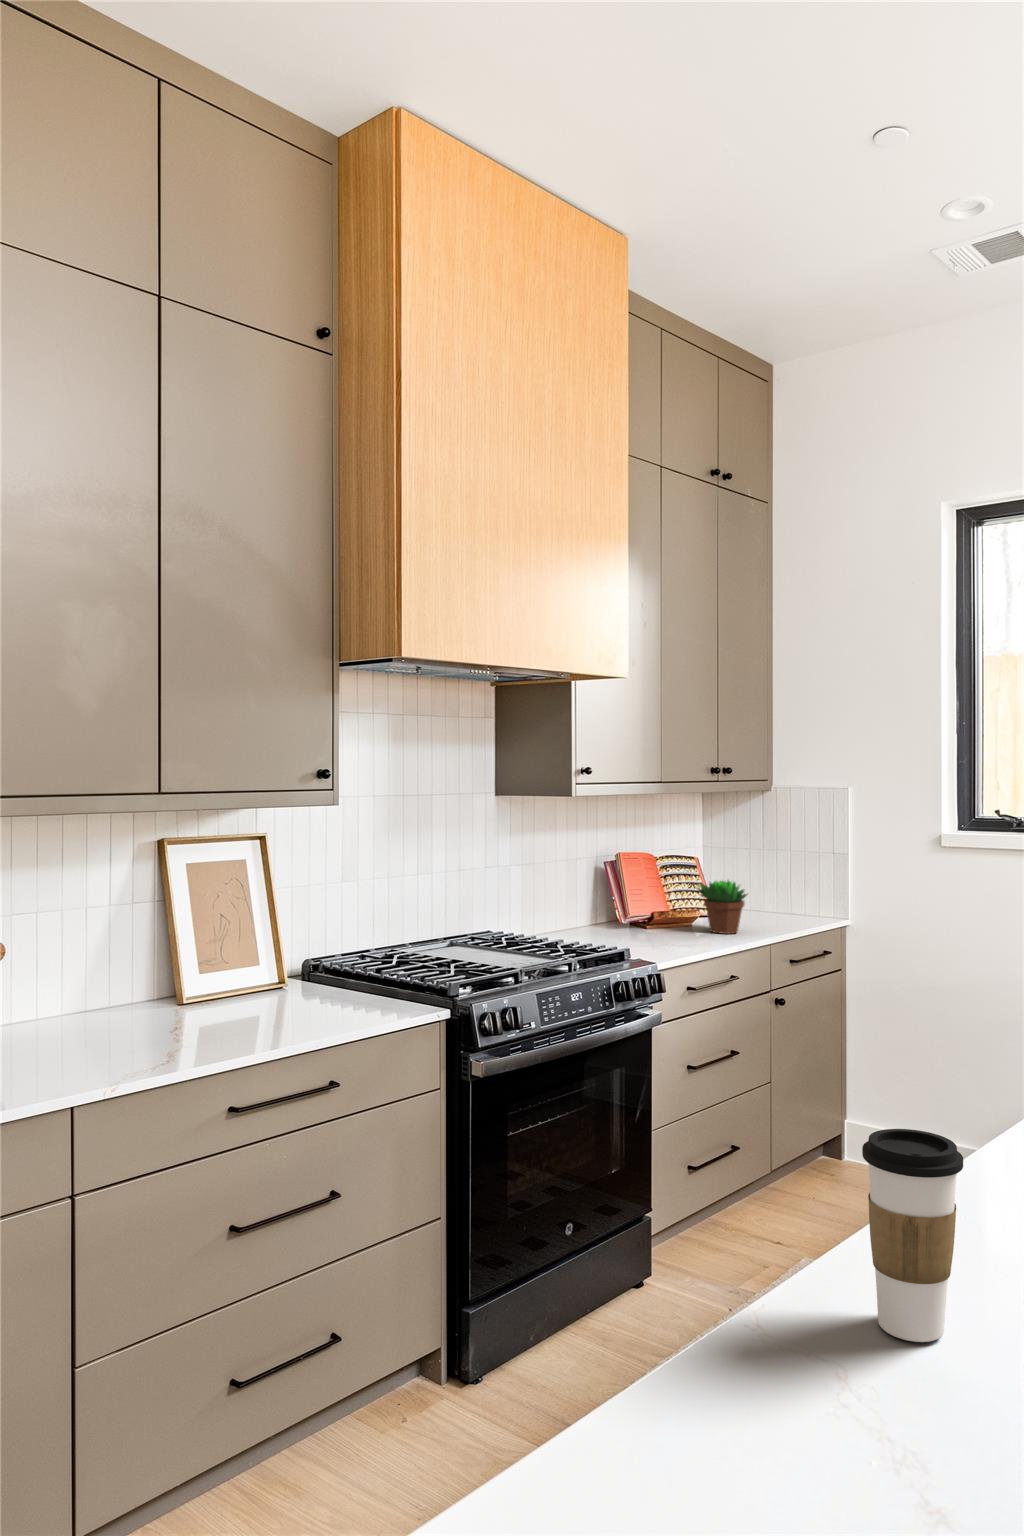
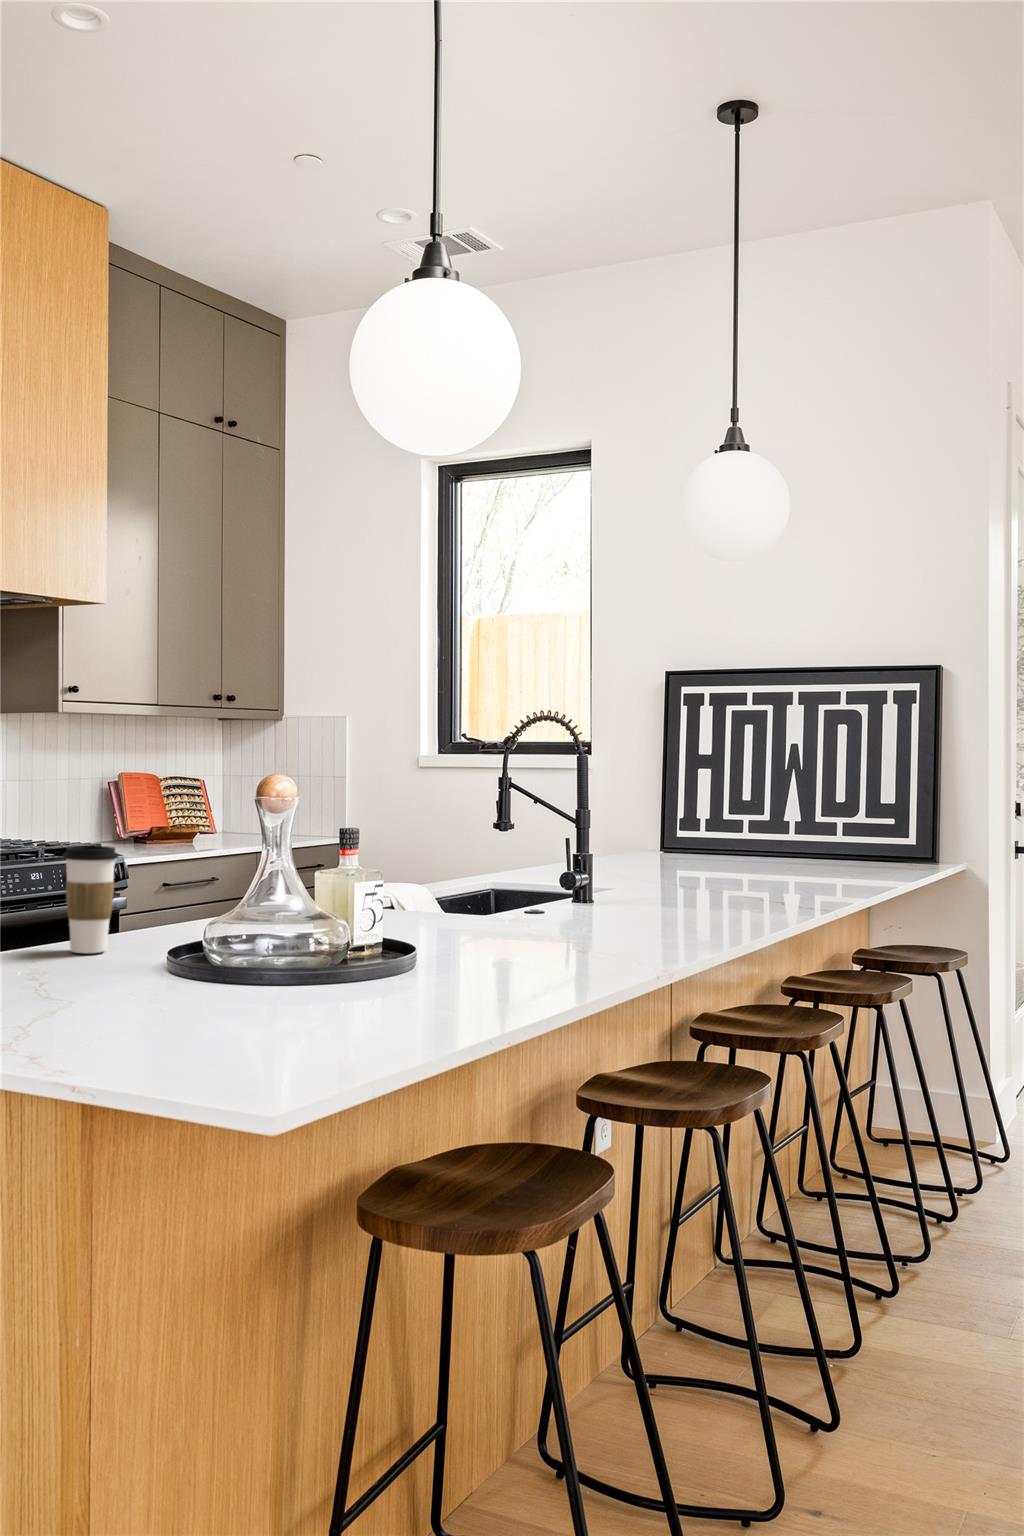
succulent plant: present [698,880,747,934] -> none [188,794,238,844]

